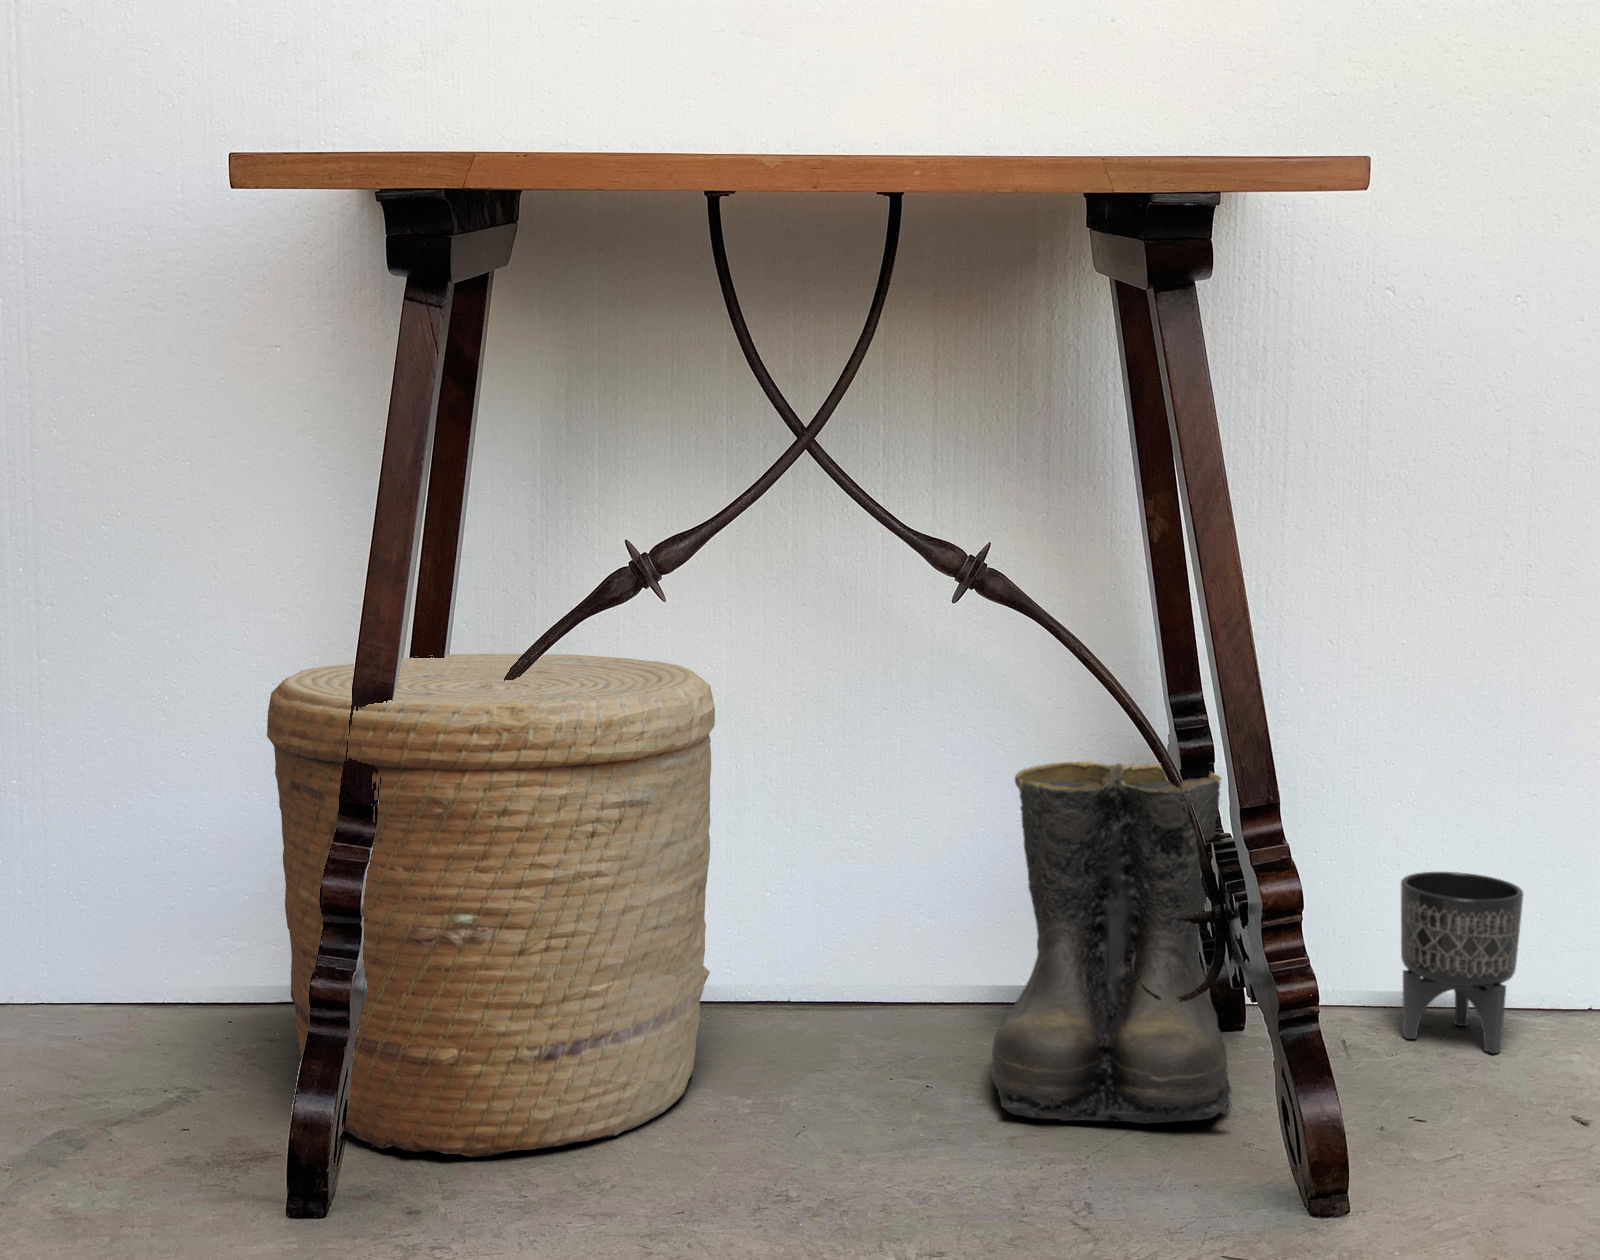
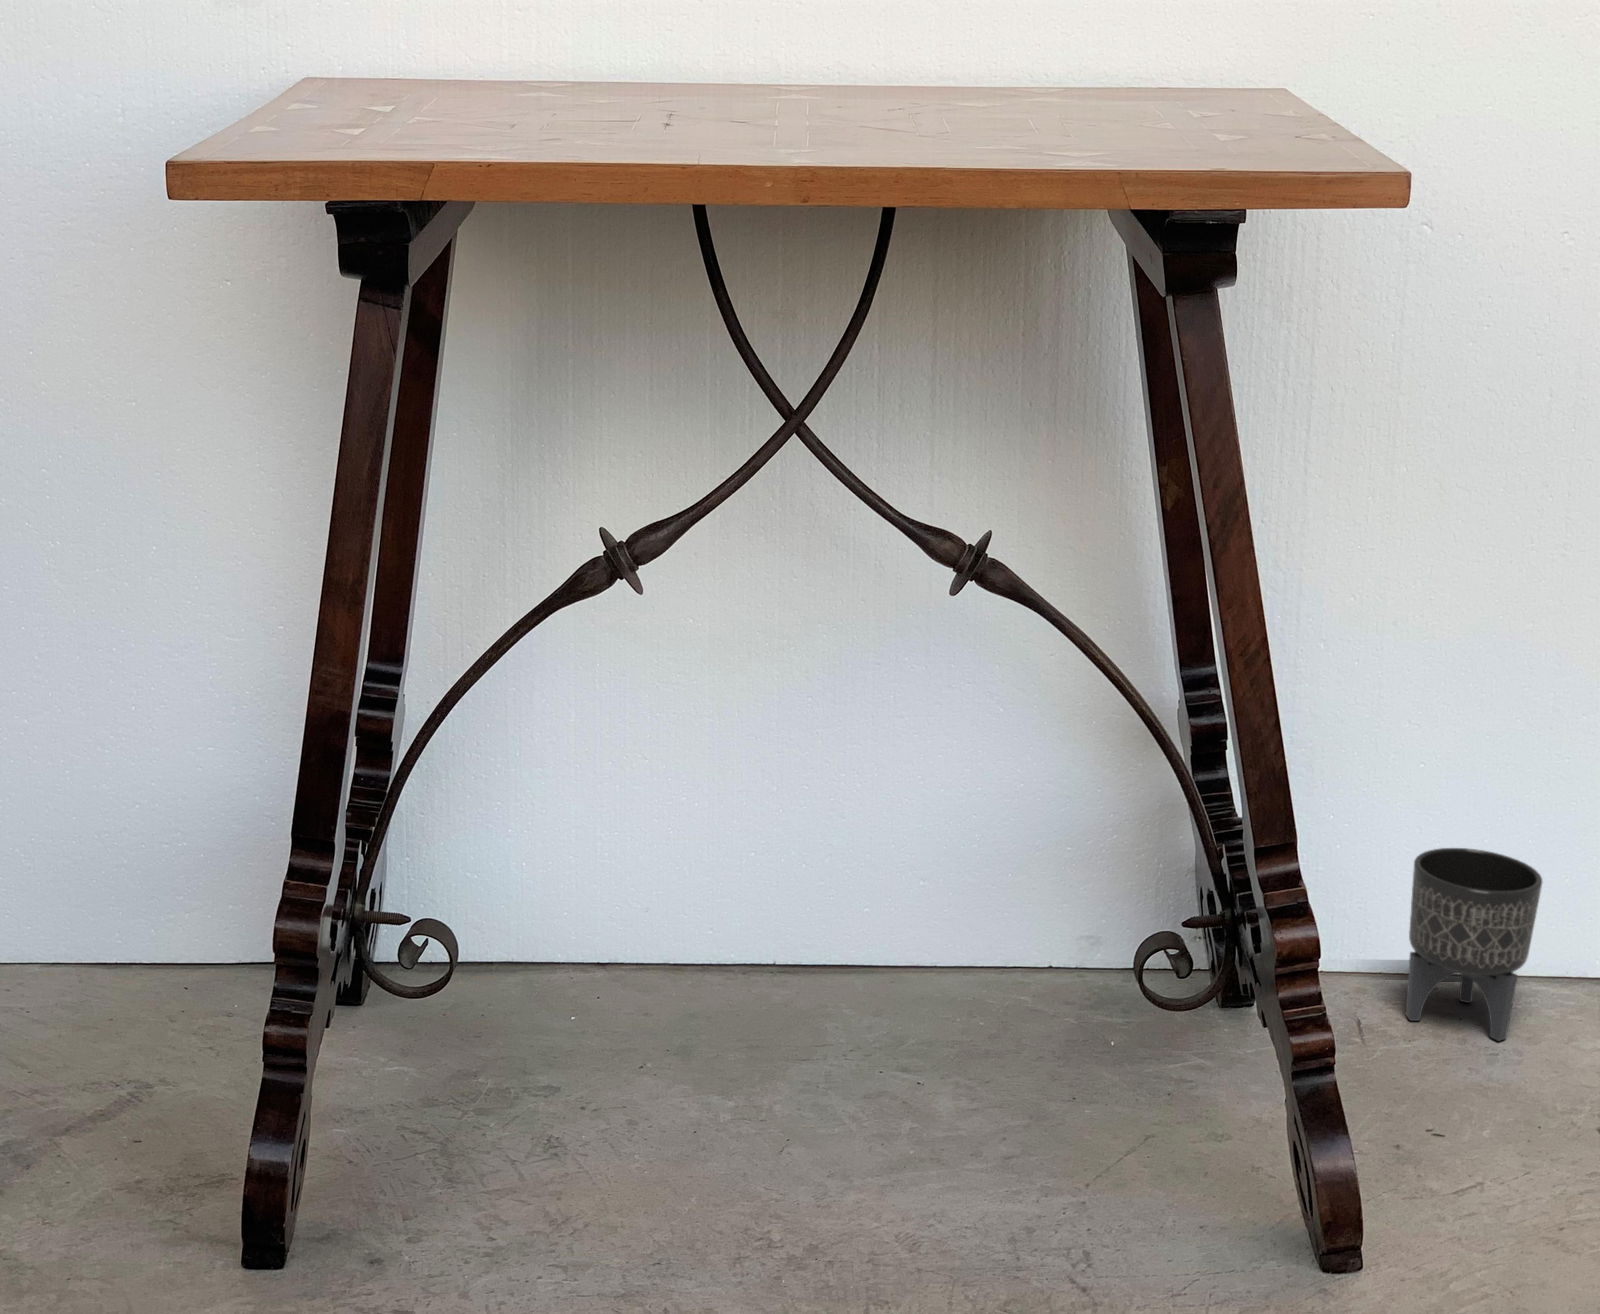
woven basket: present [267,654,715,1158] -> none [208,618,695,1184]
boots: present [992,761,1231,1123] -> none [983,732,1236,1141]

